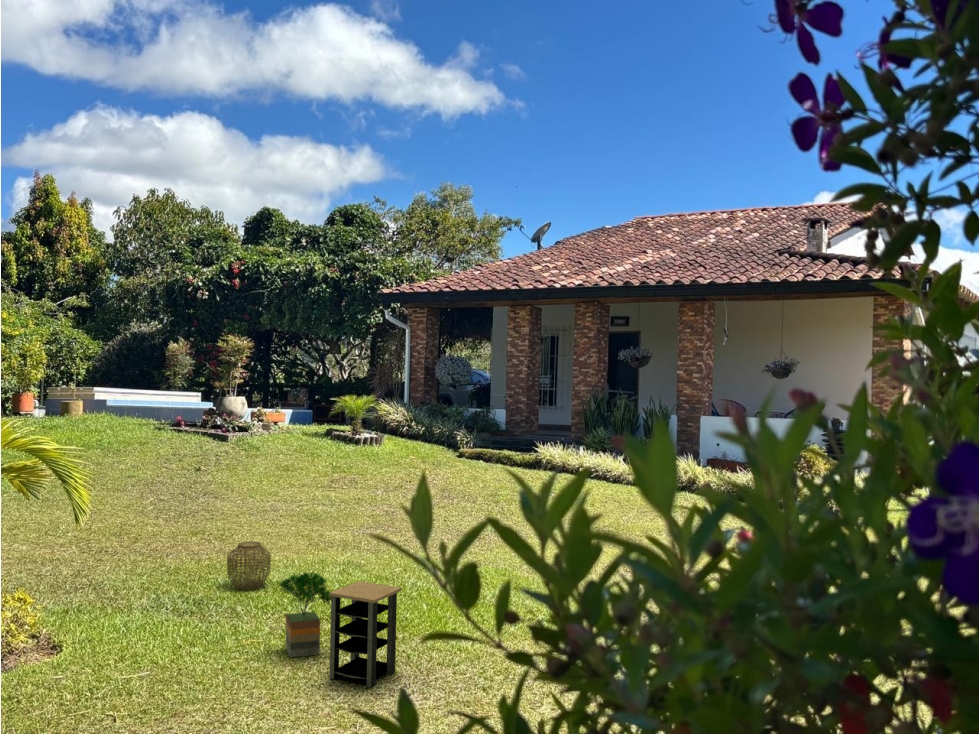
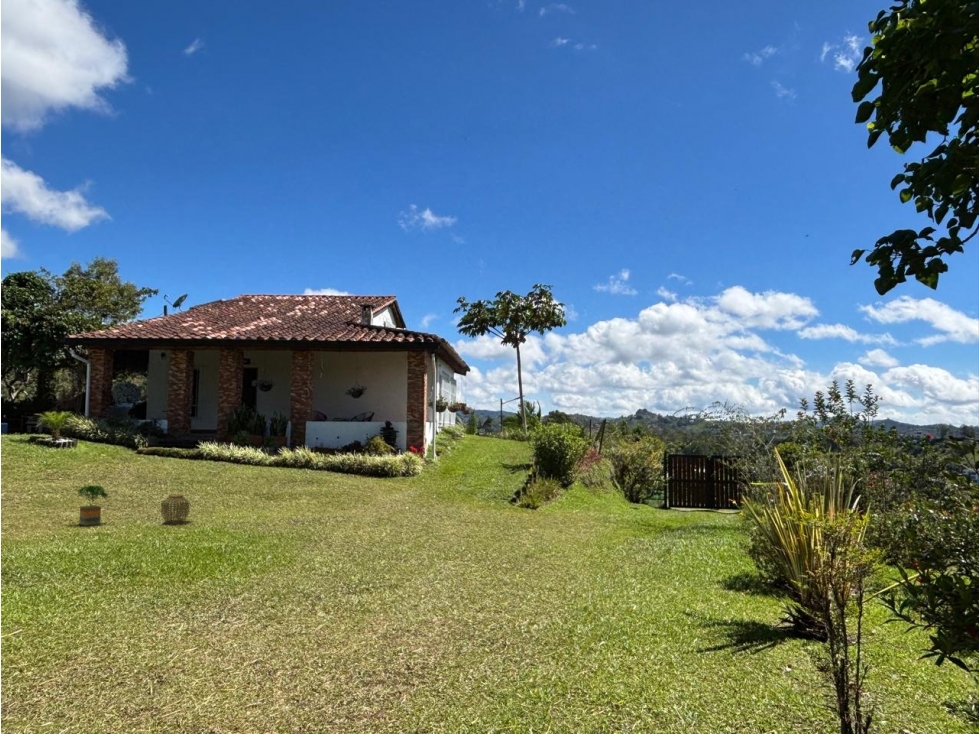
woven basket: present [227,541,271,590] -> present [161,494,189,524]
side table: present [329,581,402,687] -> none [112,485,148,529]

